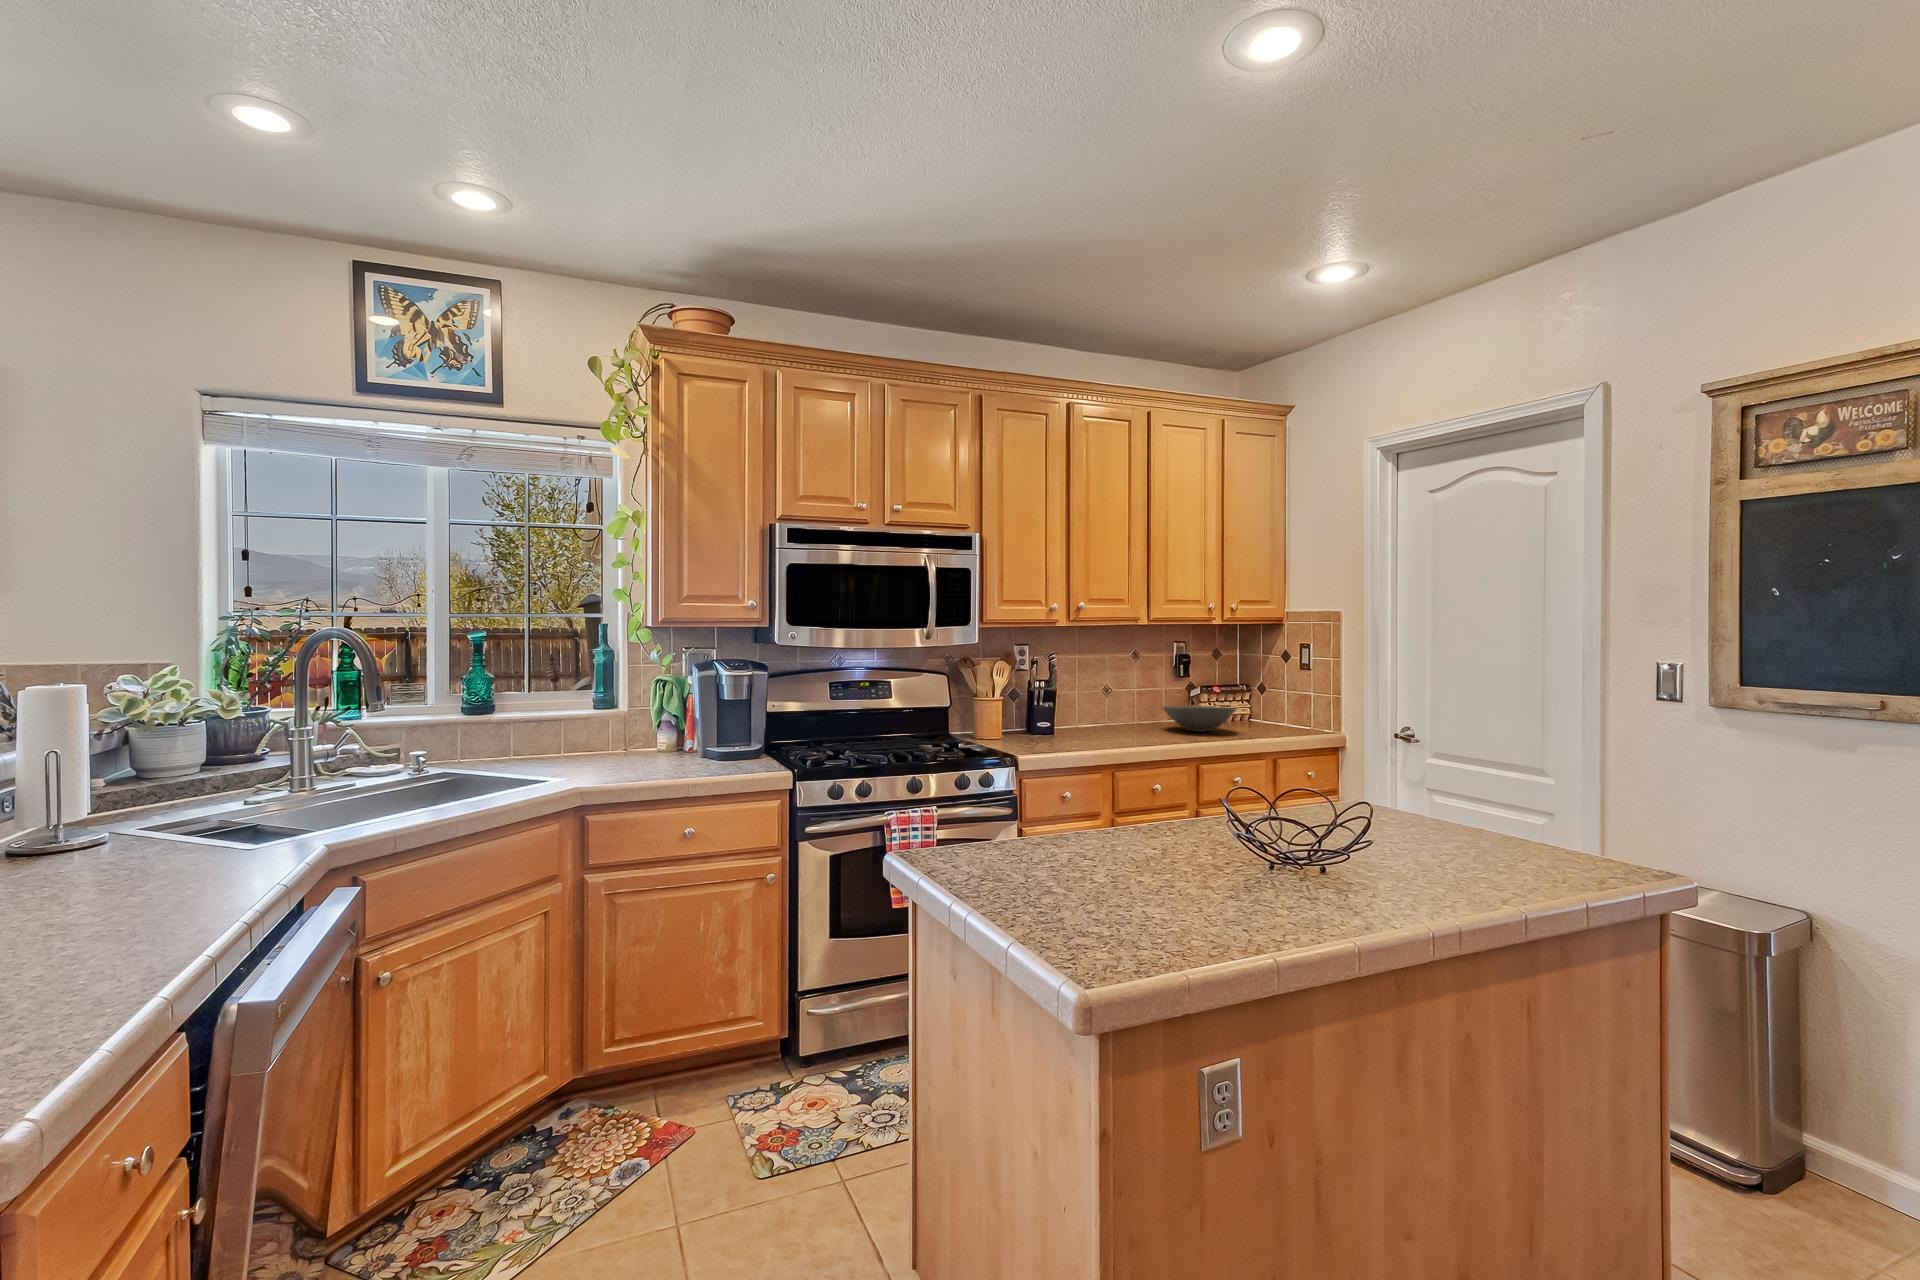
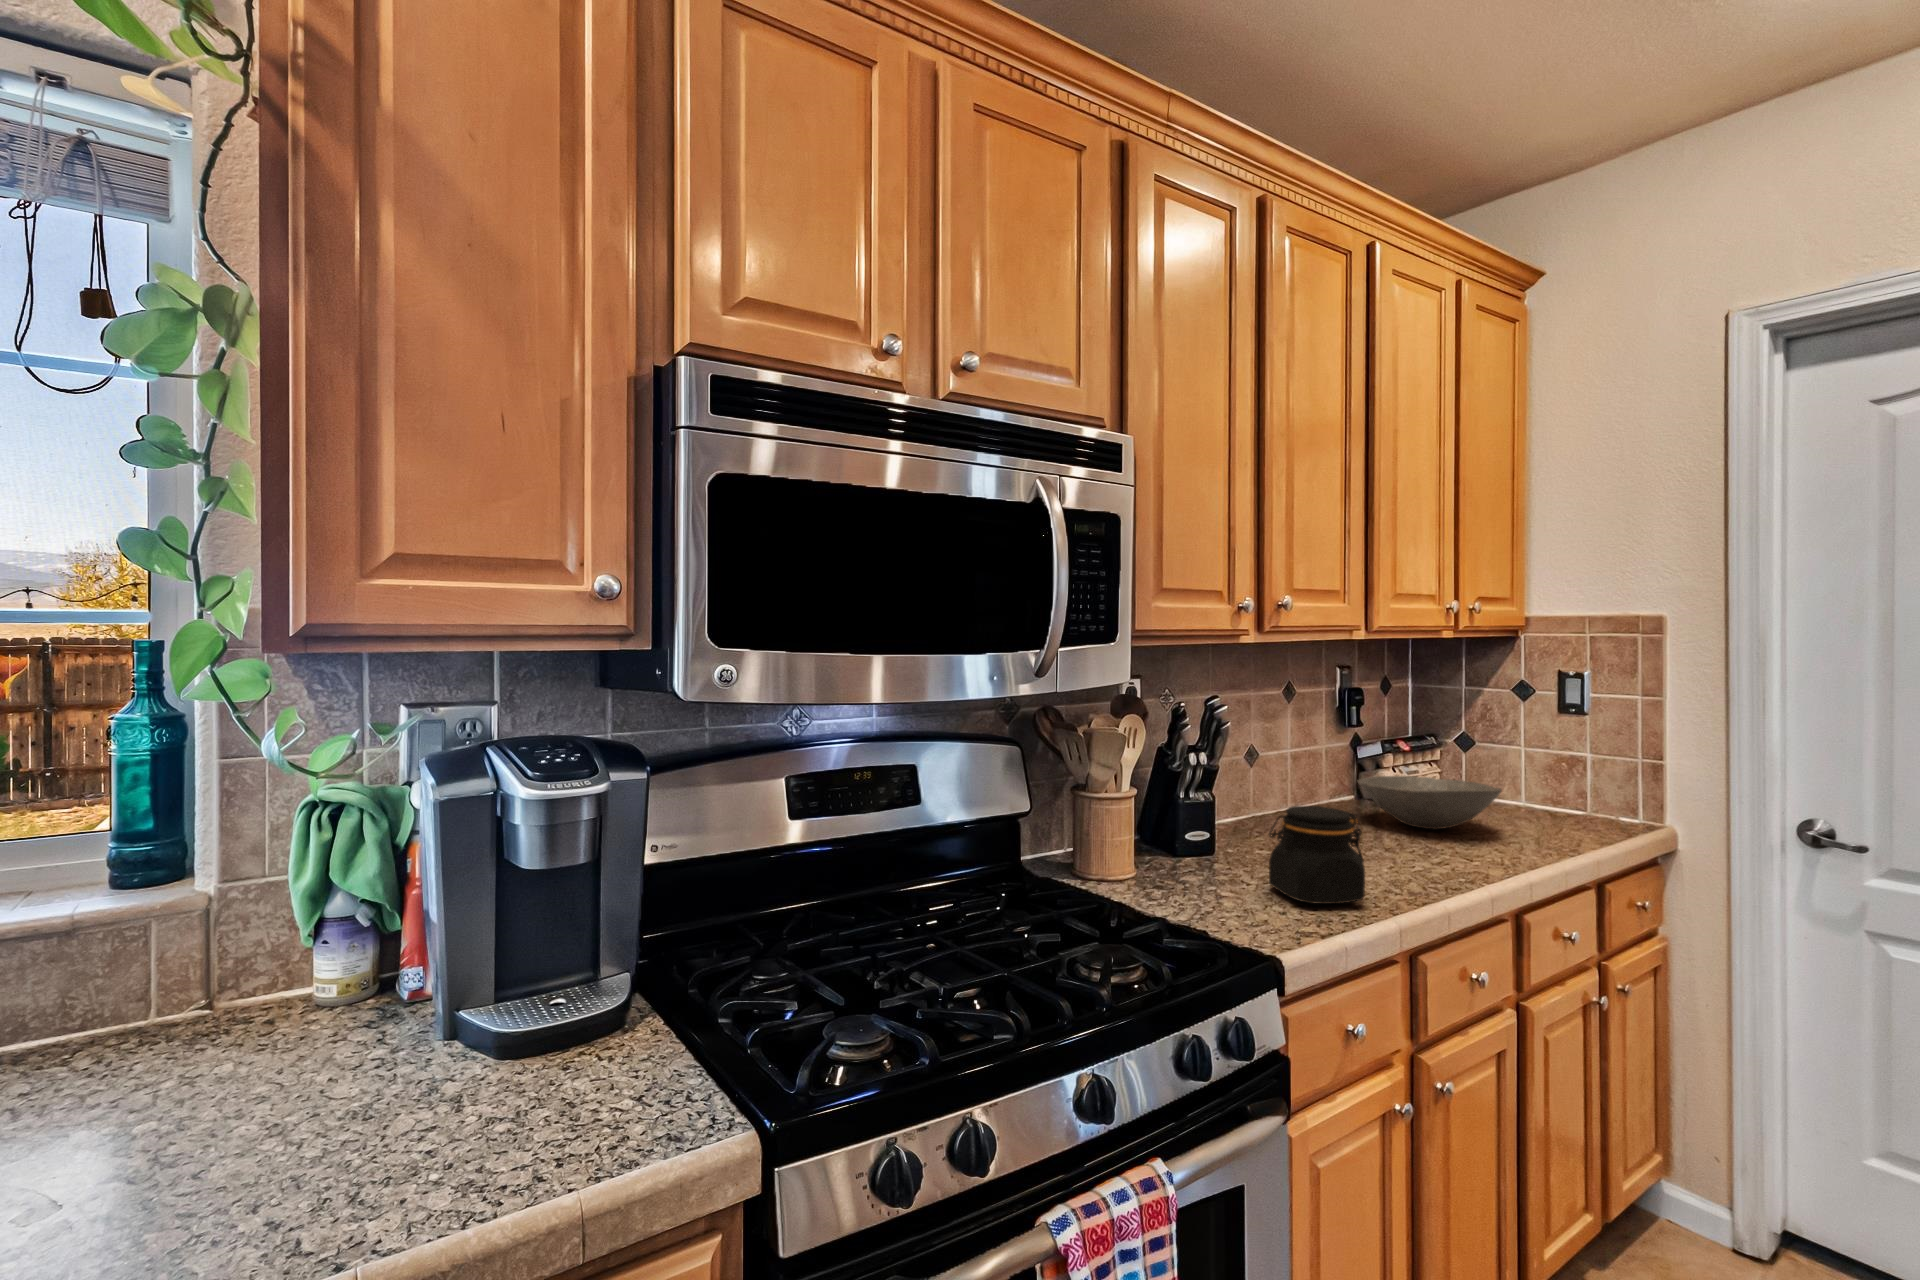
jar: none [1051,704,1097,747] -> present [1269,806,1365,904]

